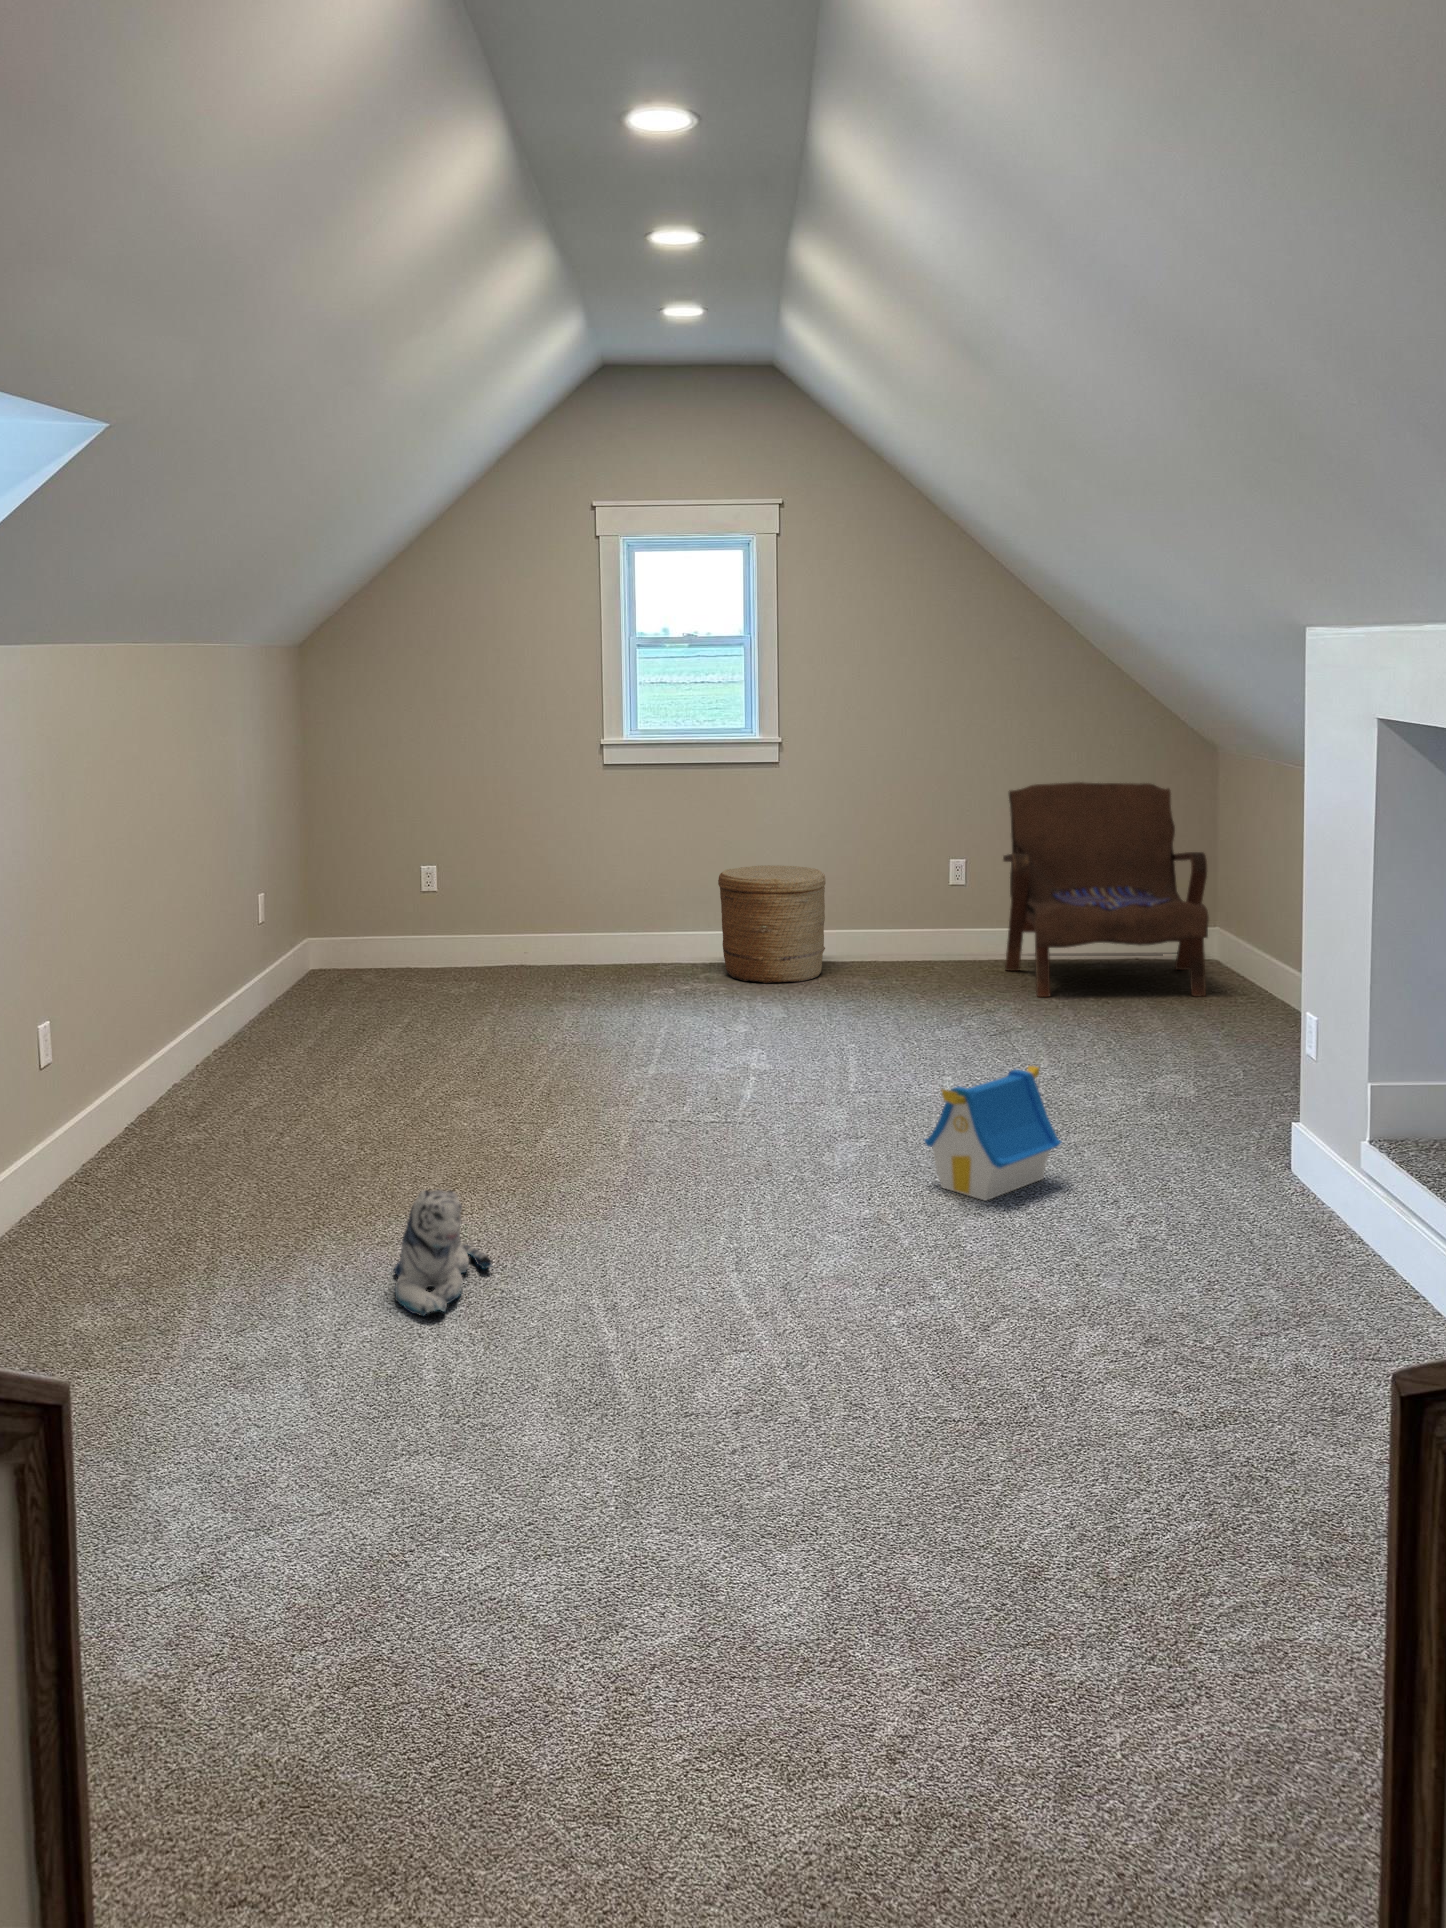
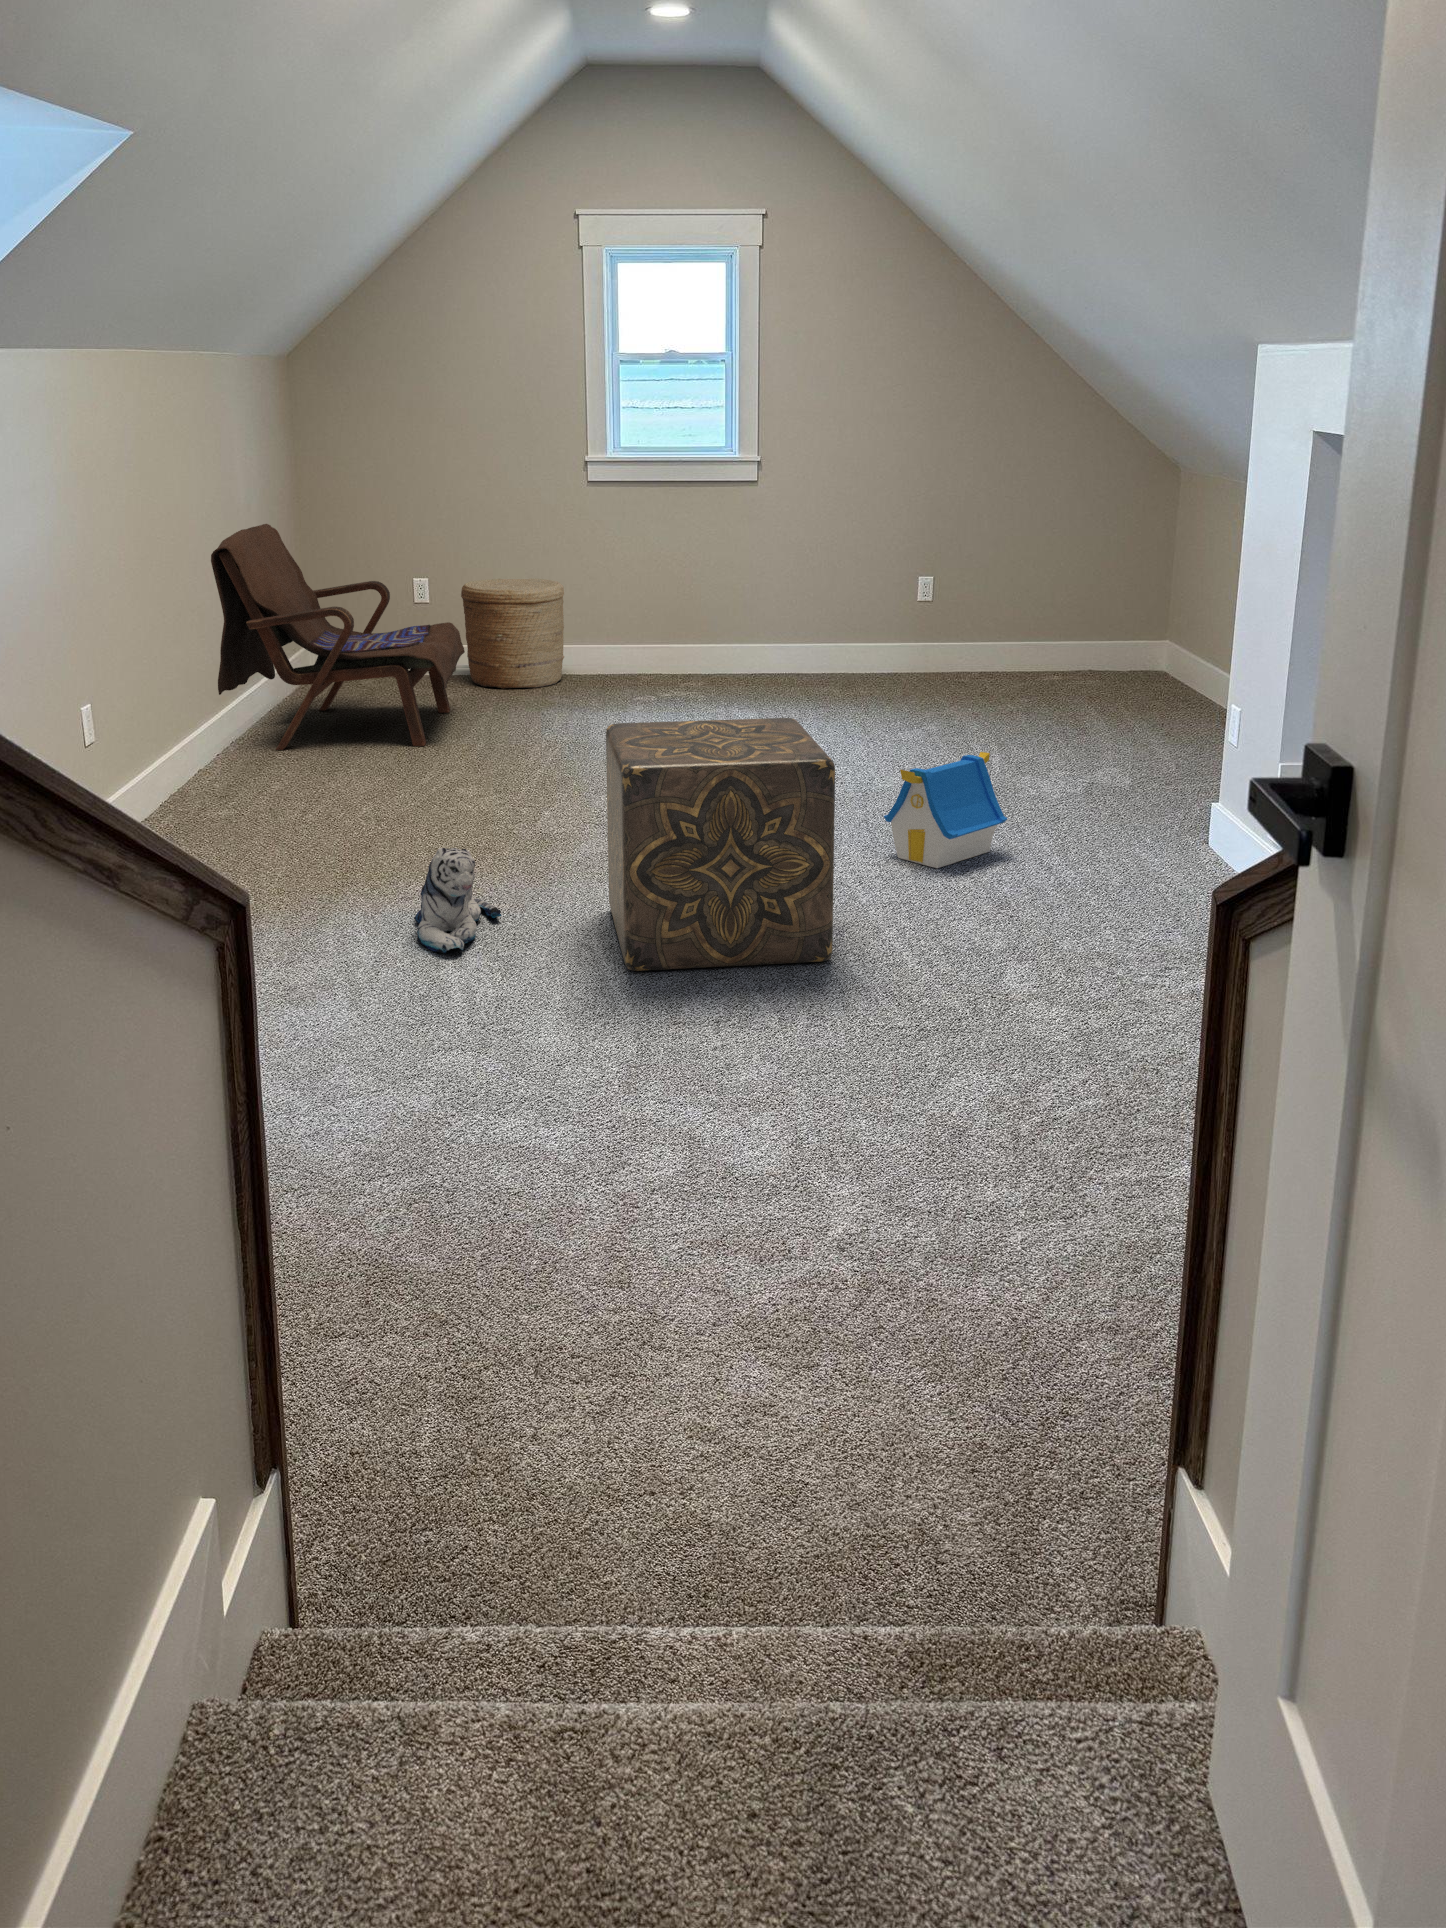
armchair: present [1003,782,1209,997] -> present [211,524,465,750]
woven basket: present [718,865,826,983] -> present [461,579,564,689]
ottoman: none [611,1036,870,1339] -> present [606,718,835,971]

